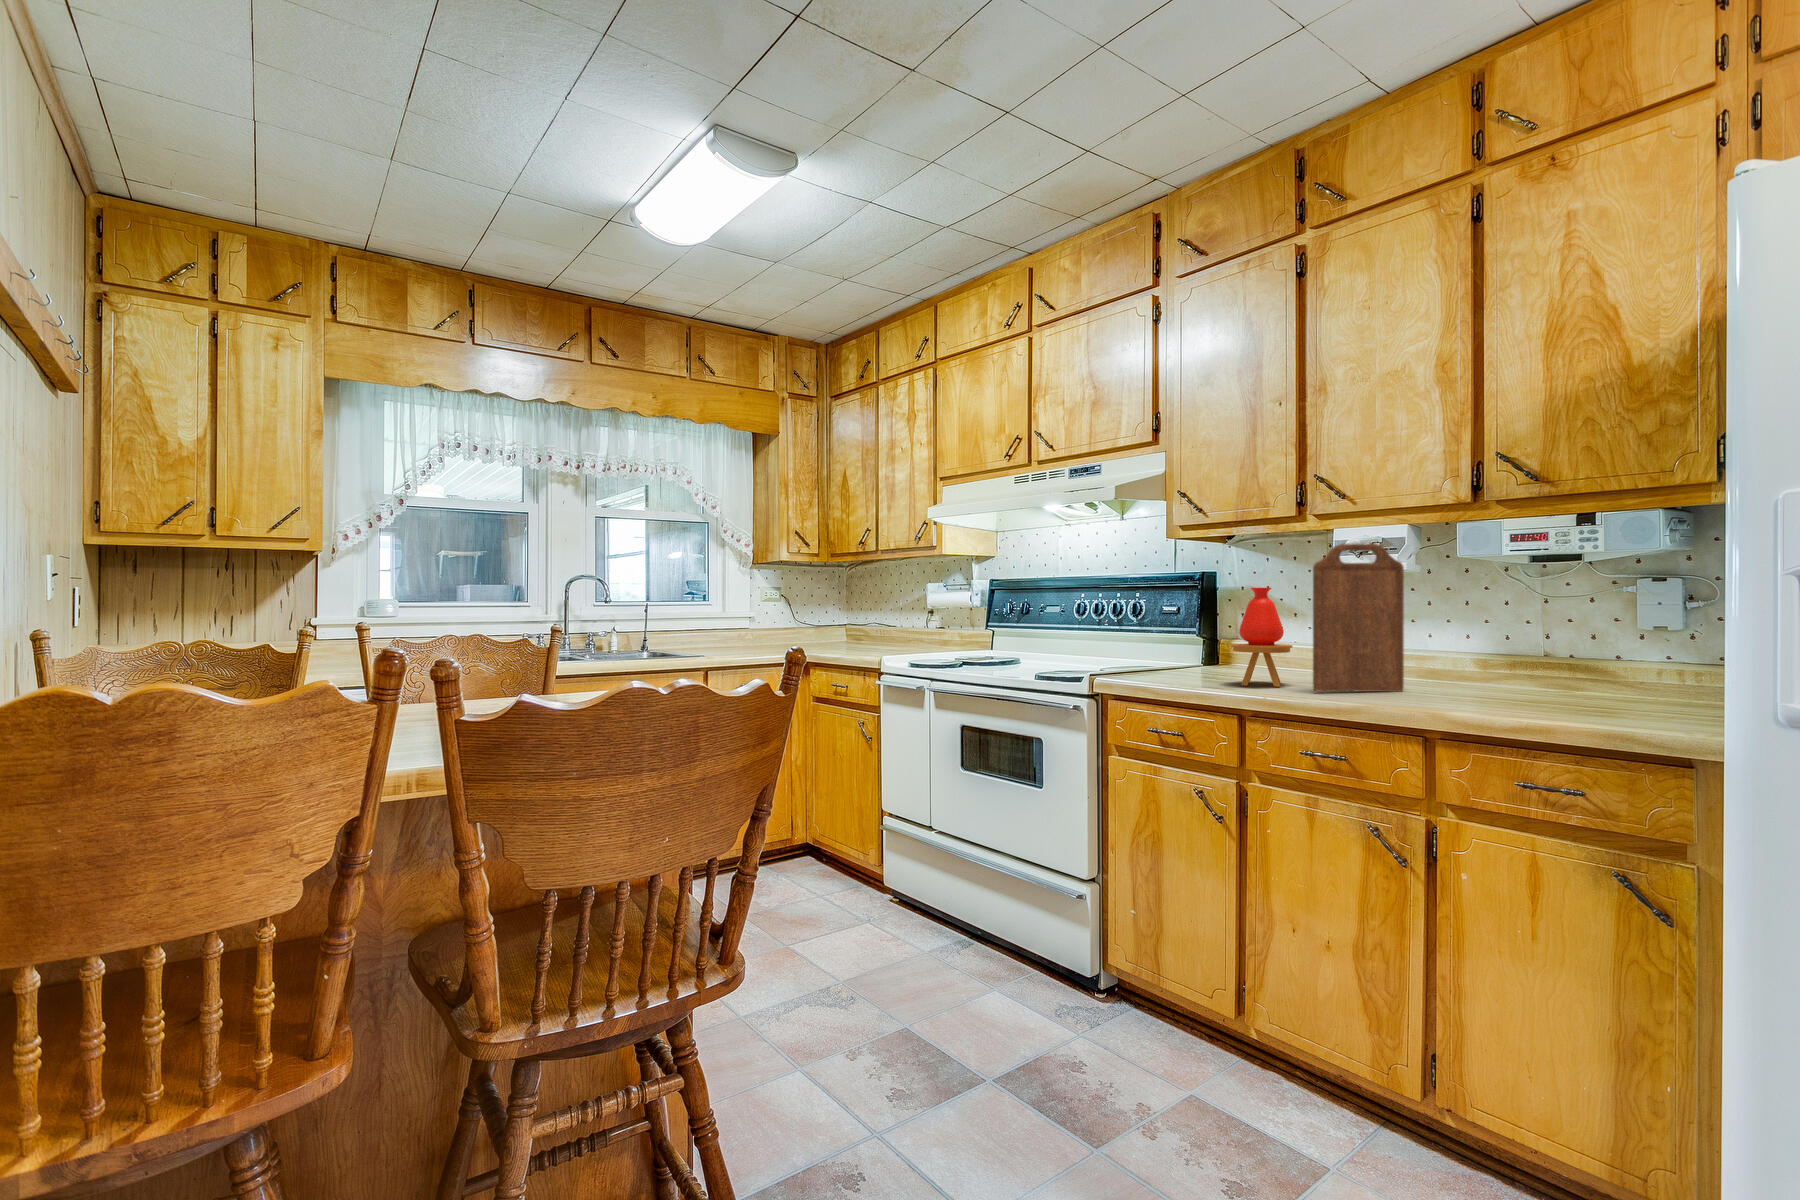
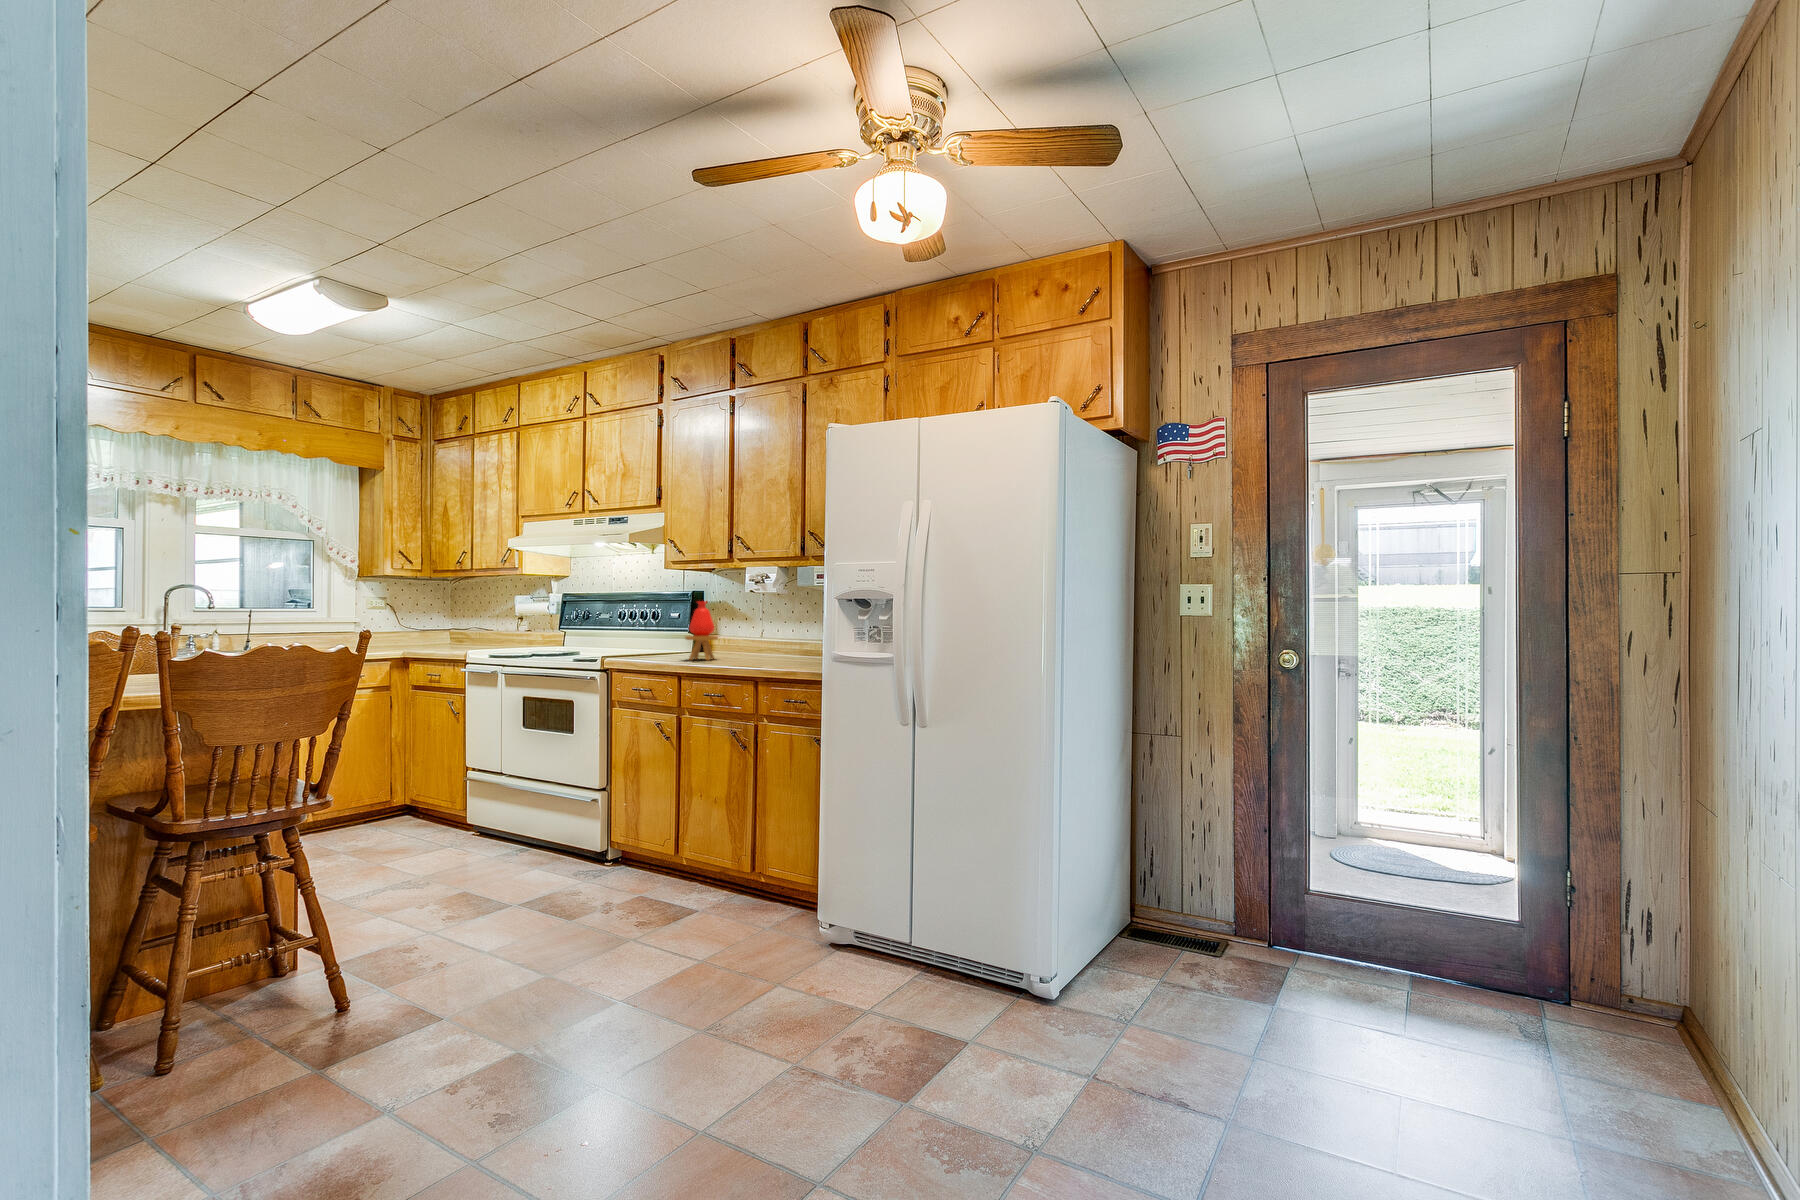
cutting board: present [1313,543,1404,692] -> none [720,577,771,661]

